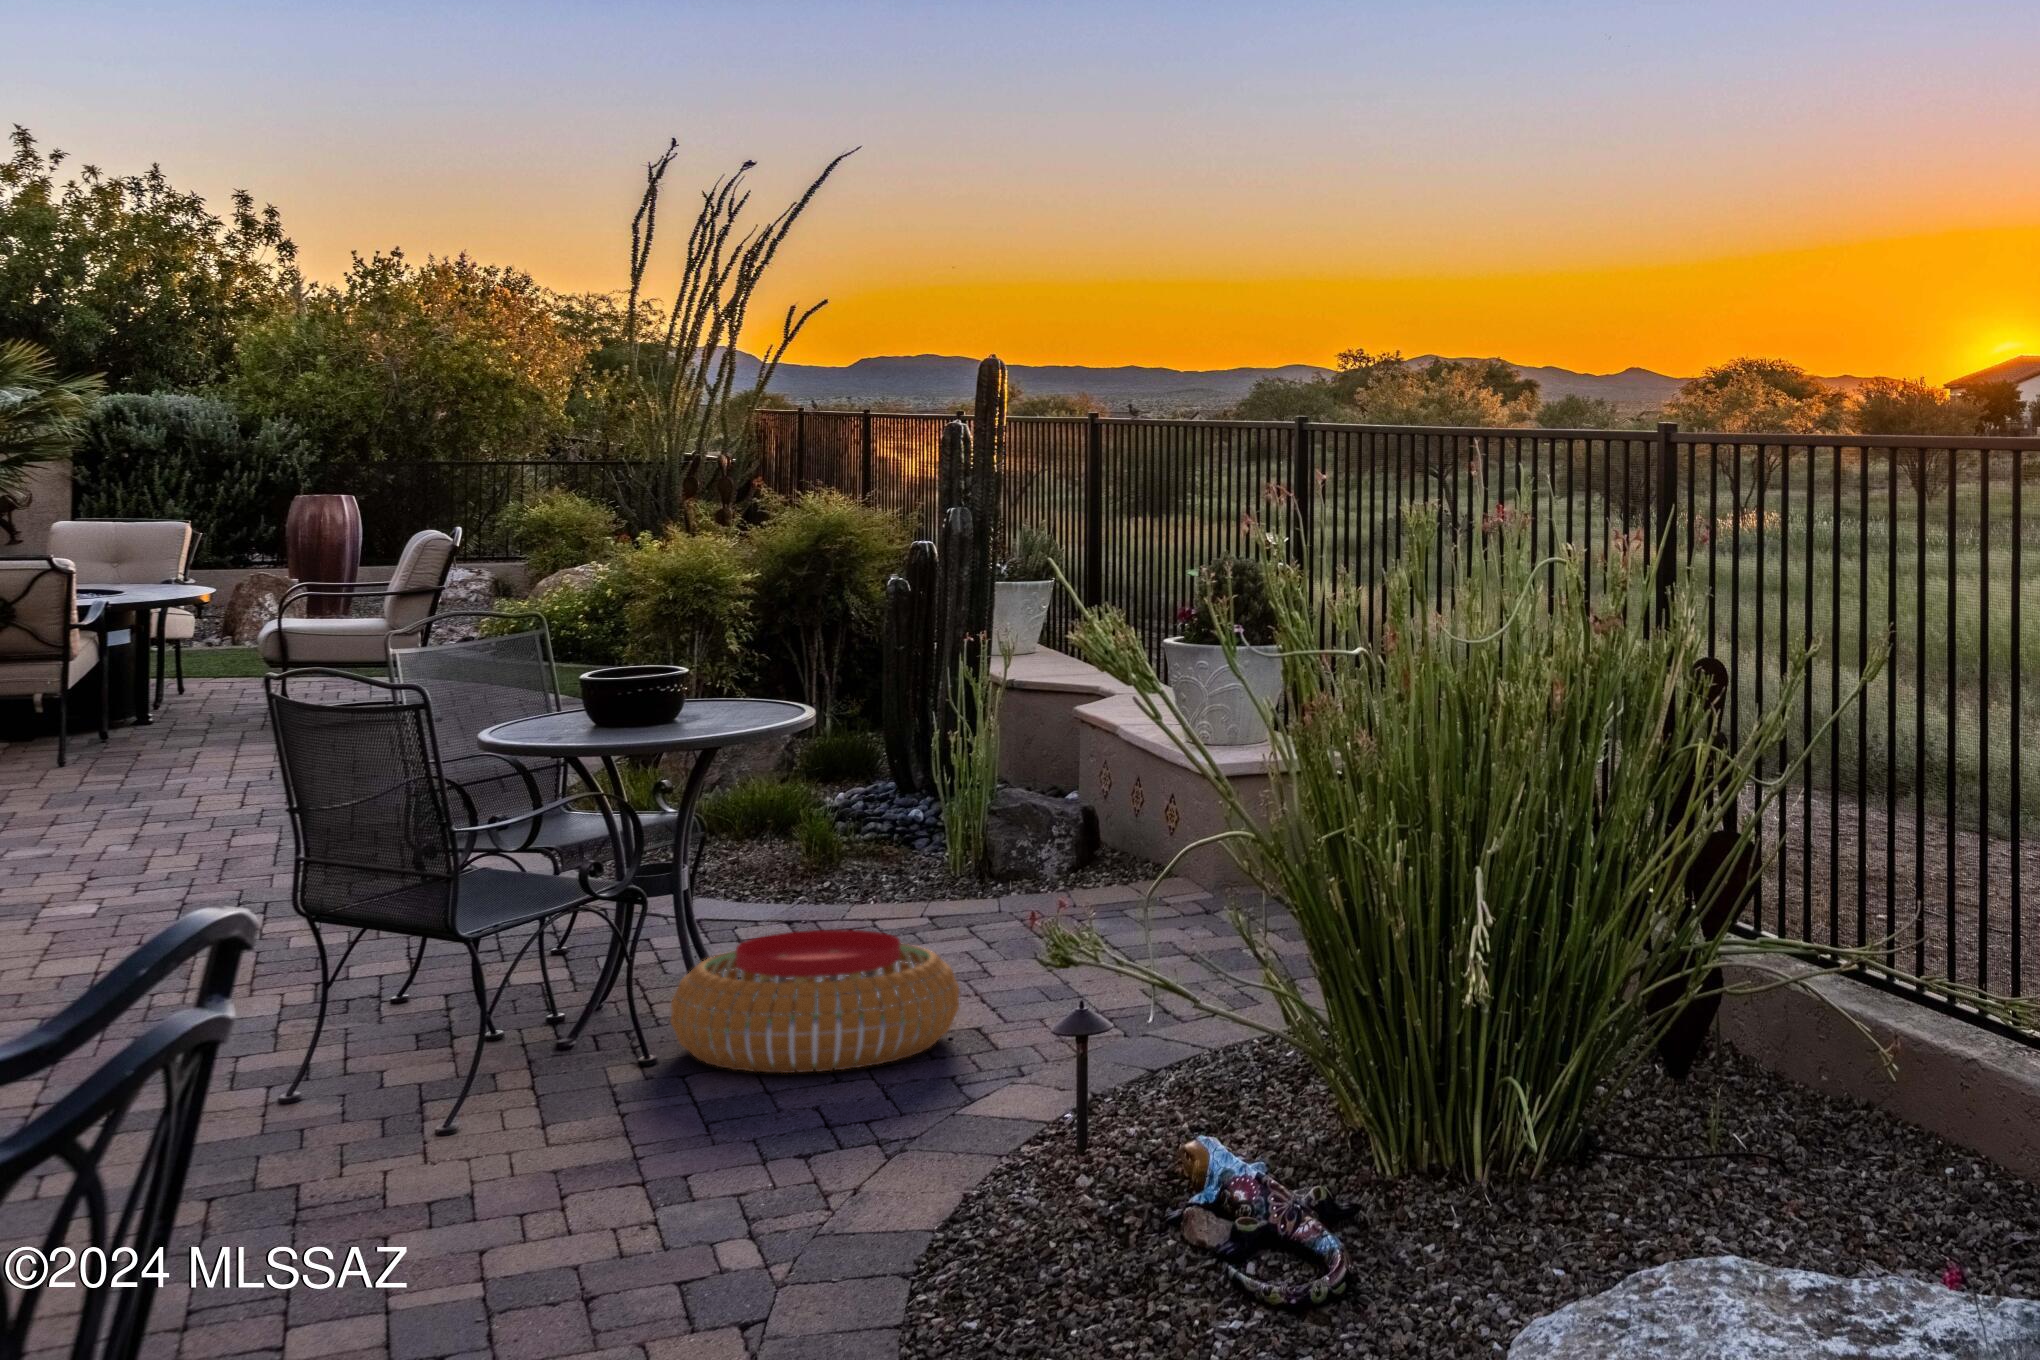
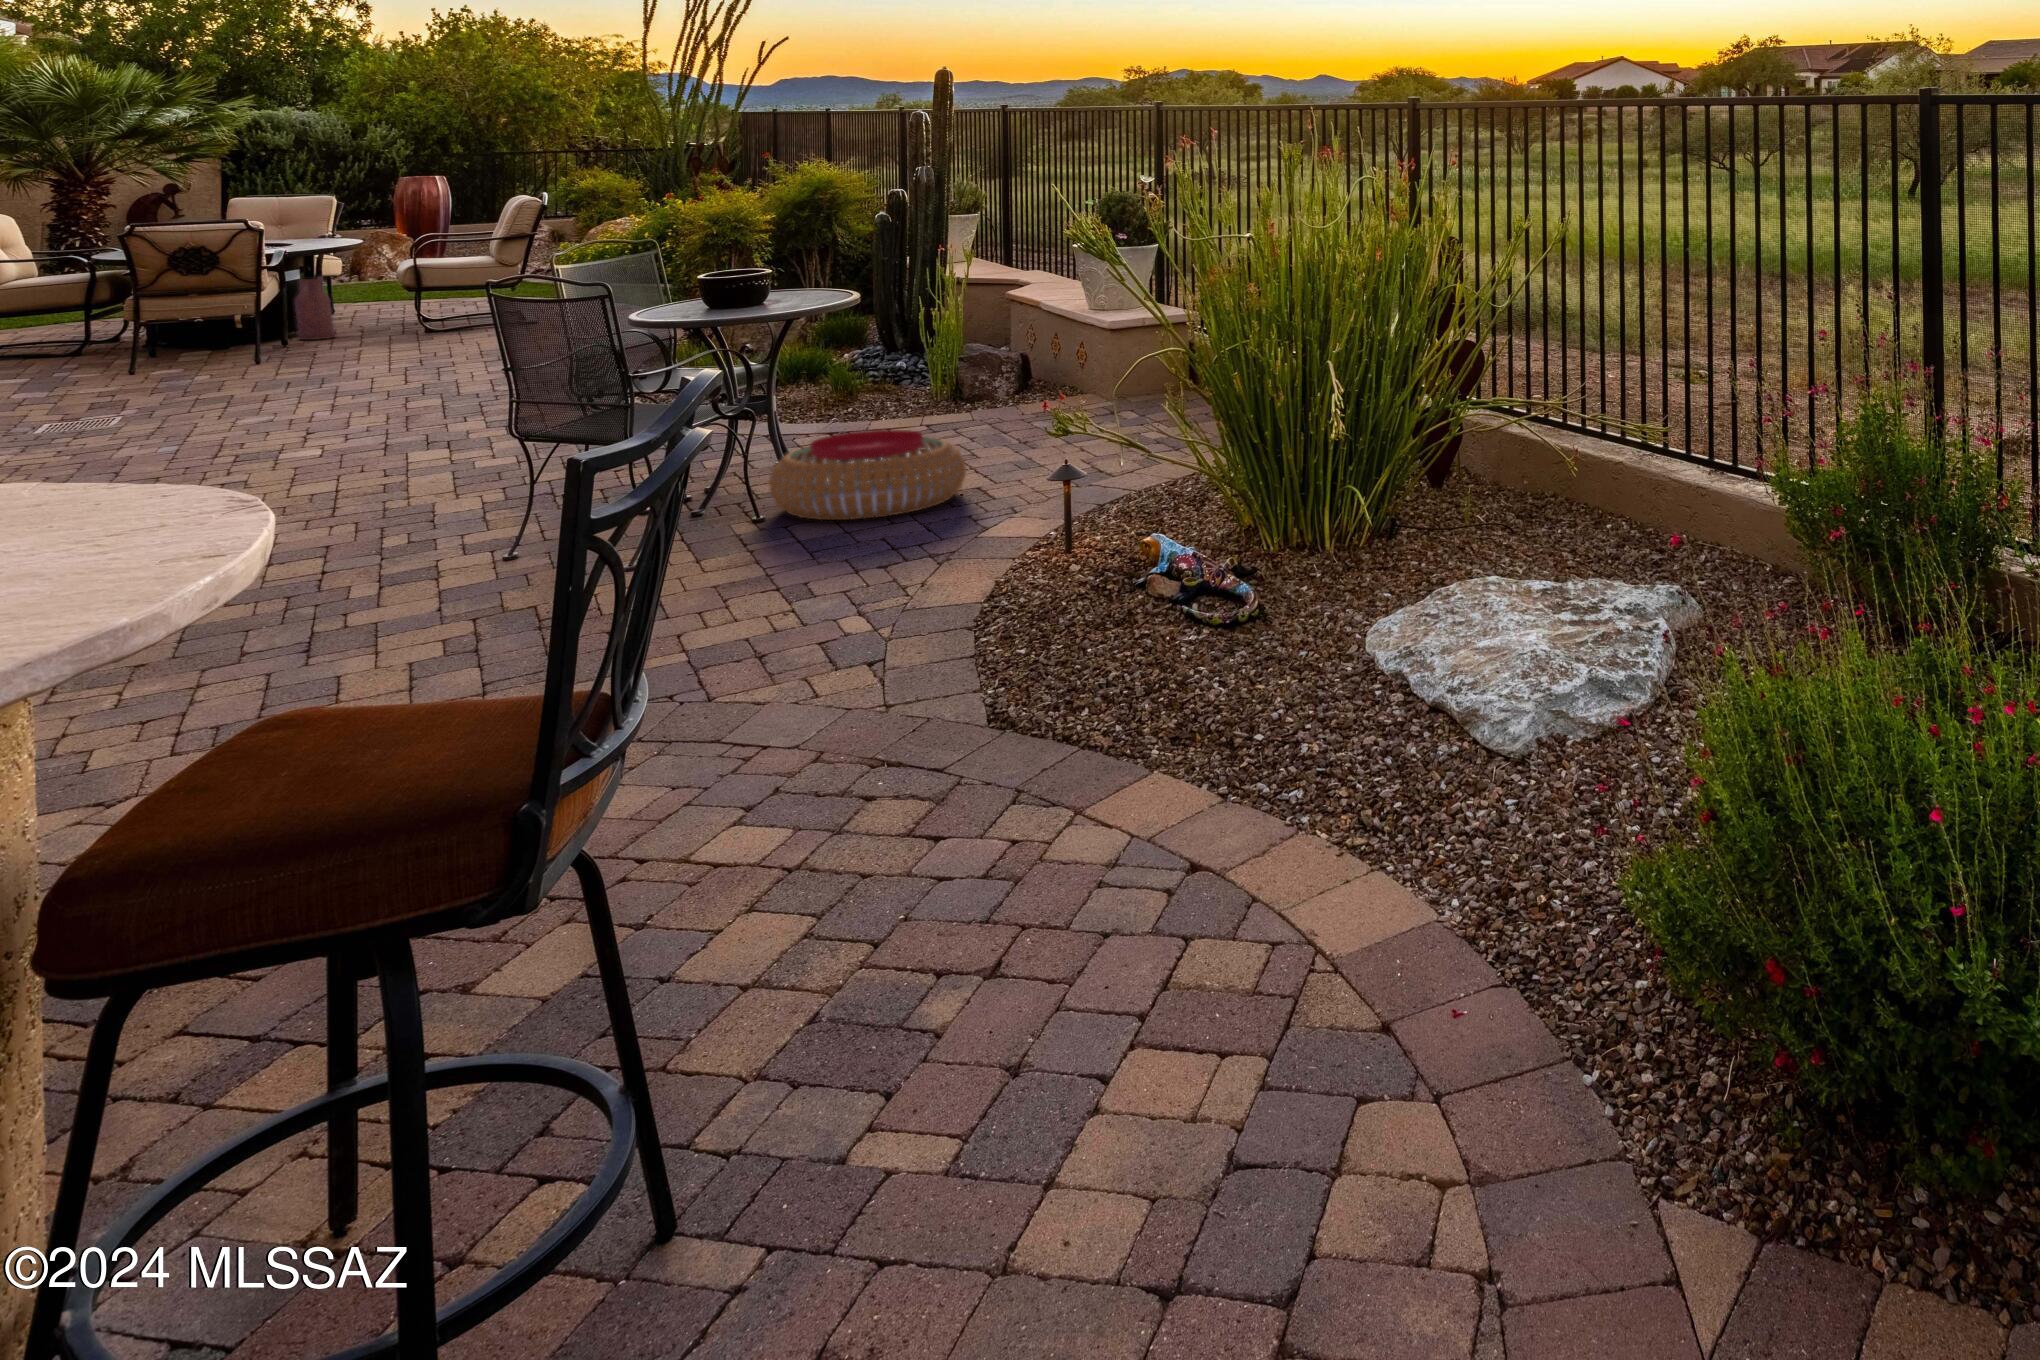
watering can: none [111,639,160,732] -> present [295,276,335,340]

